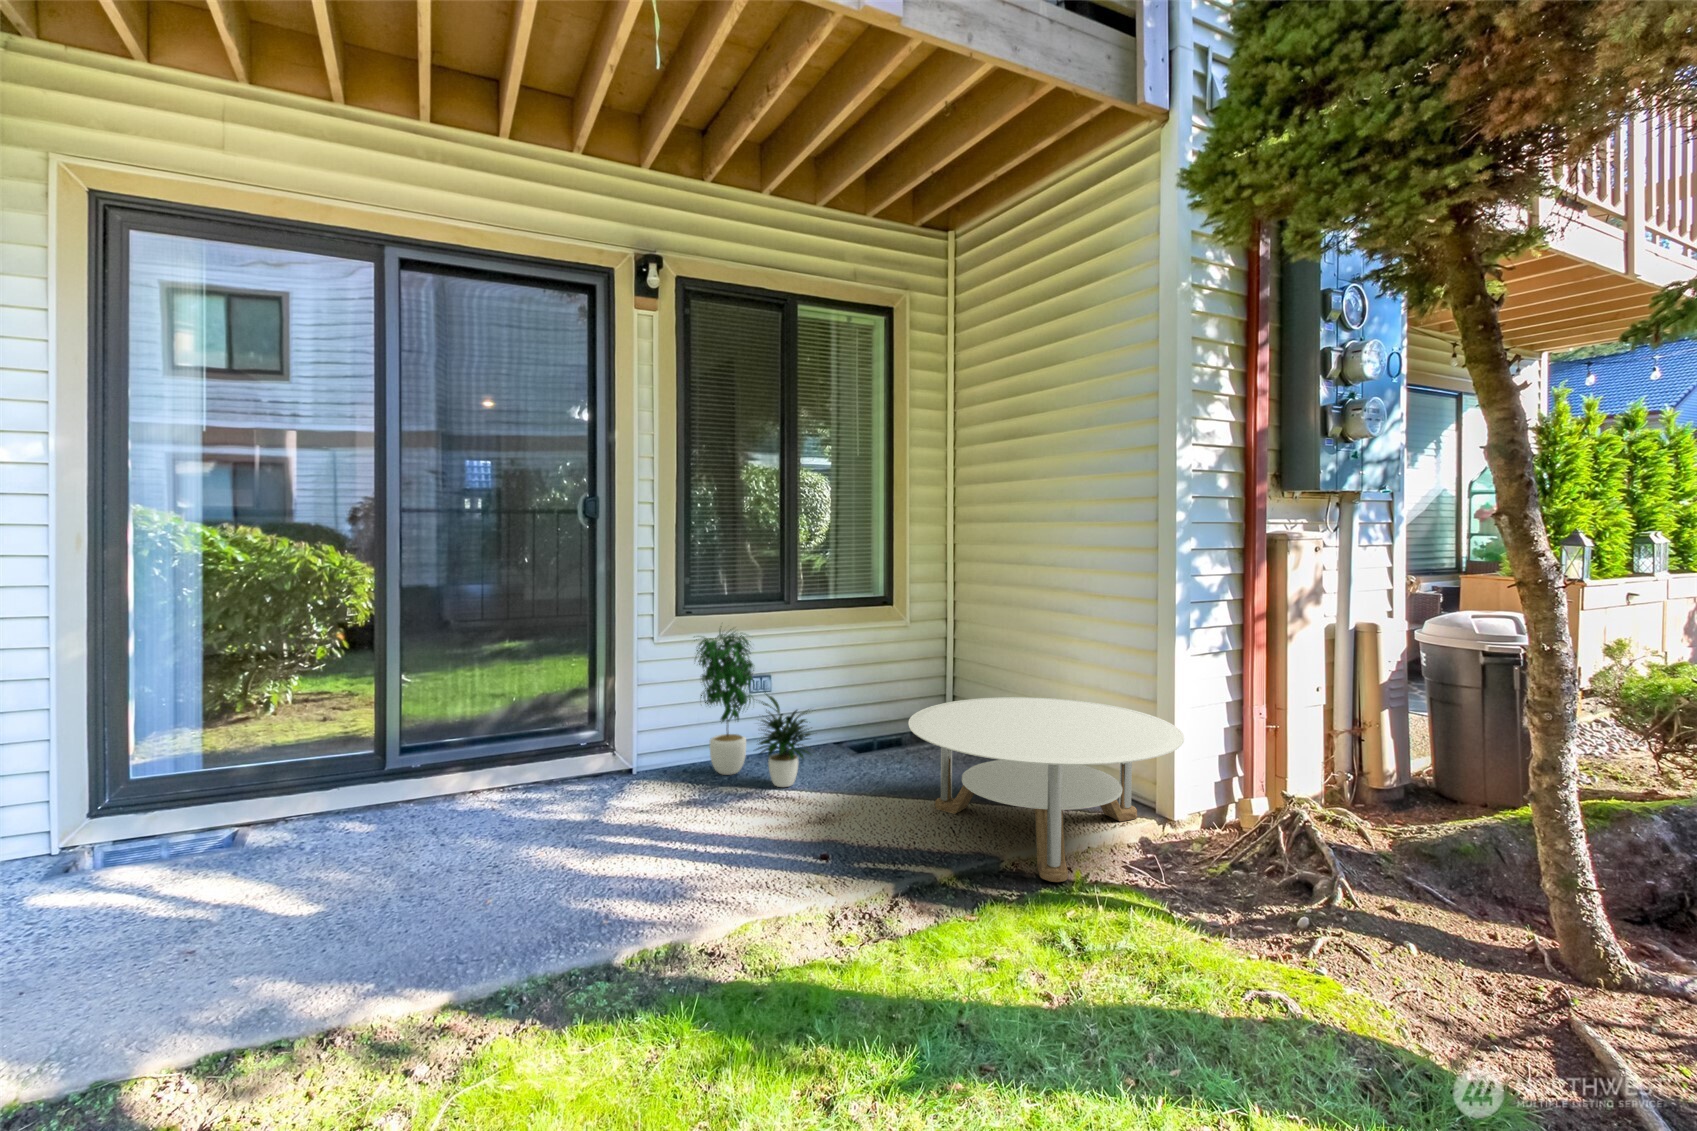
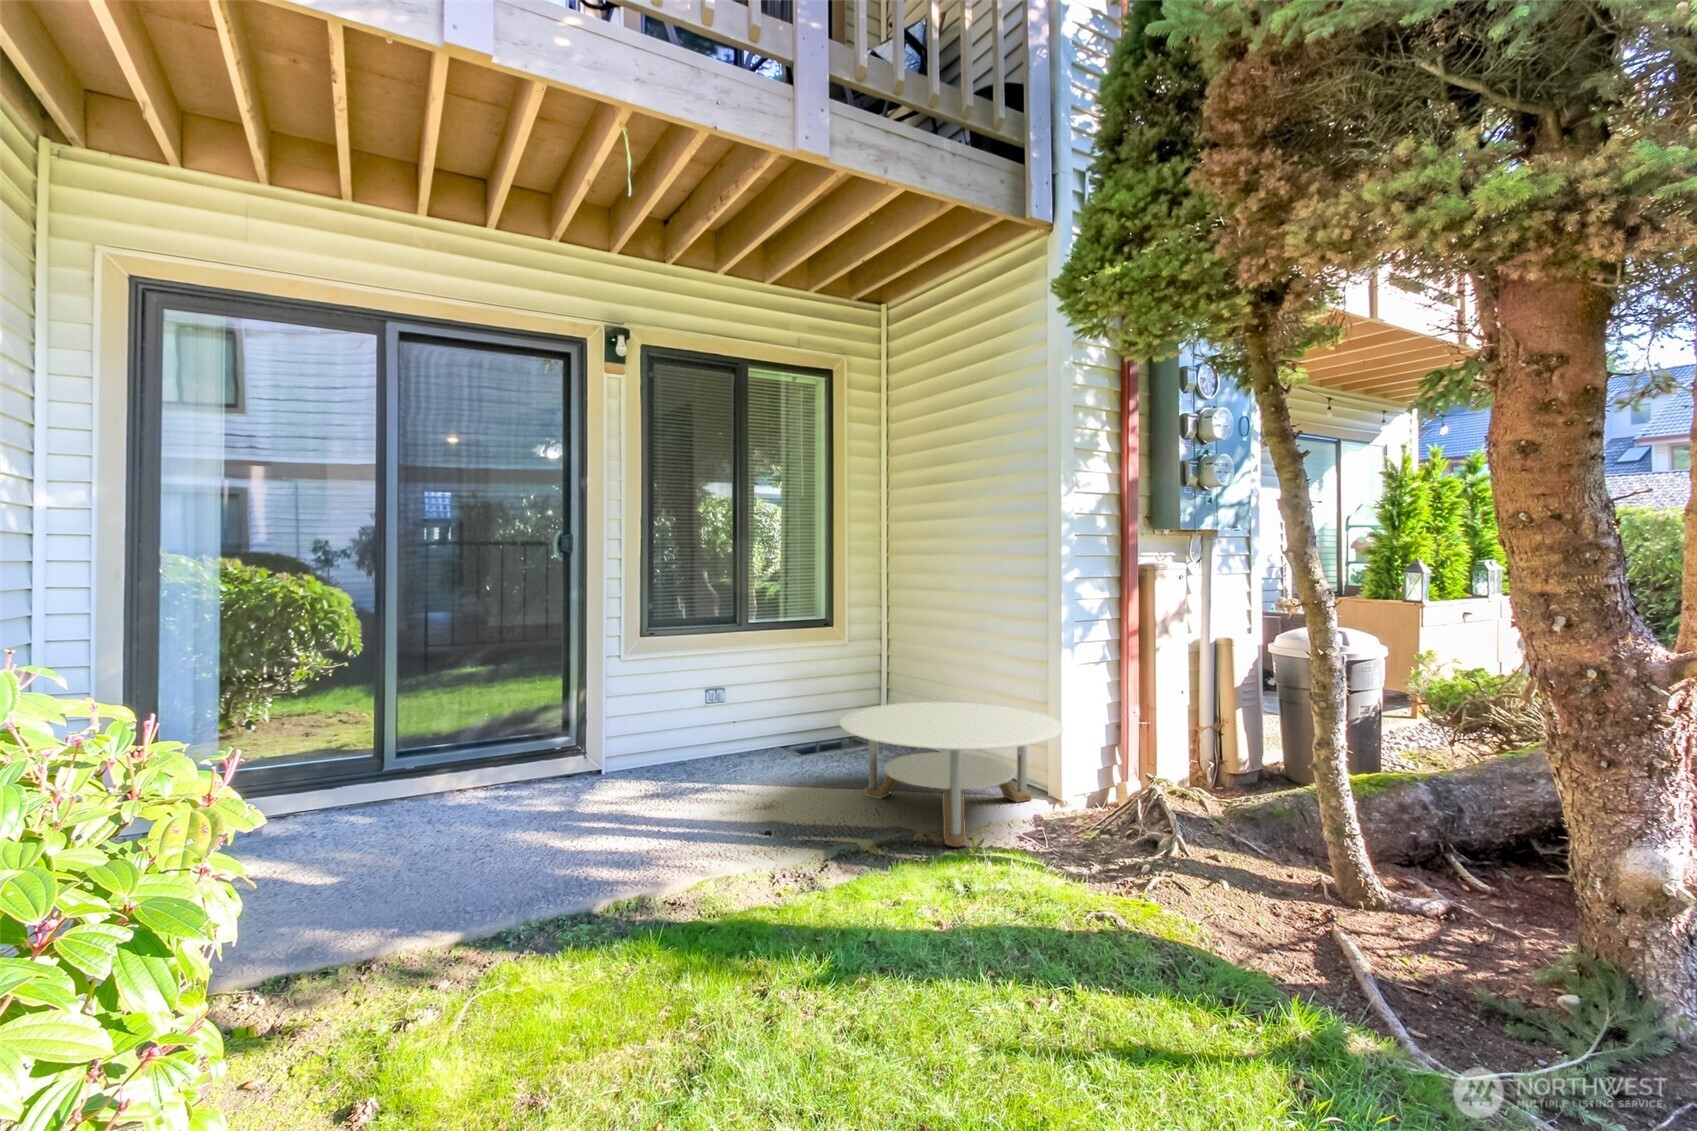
potted plant: present [696,629,811,787] -> none [656,639,765,781]

